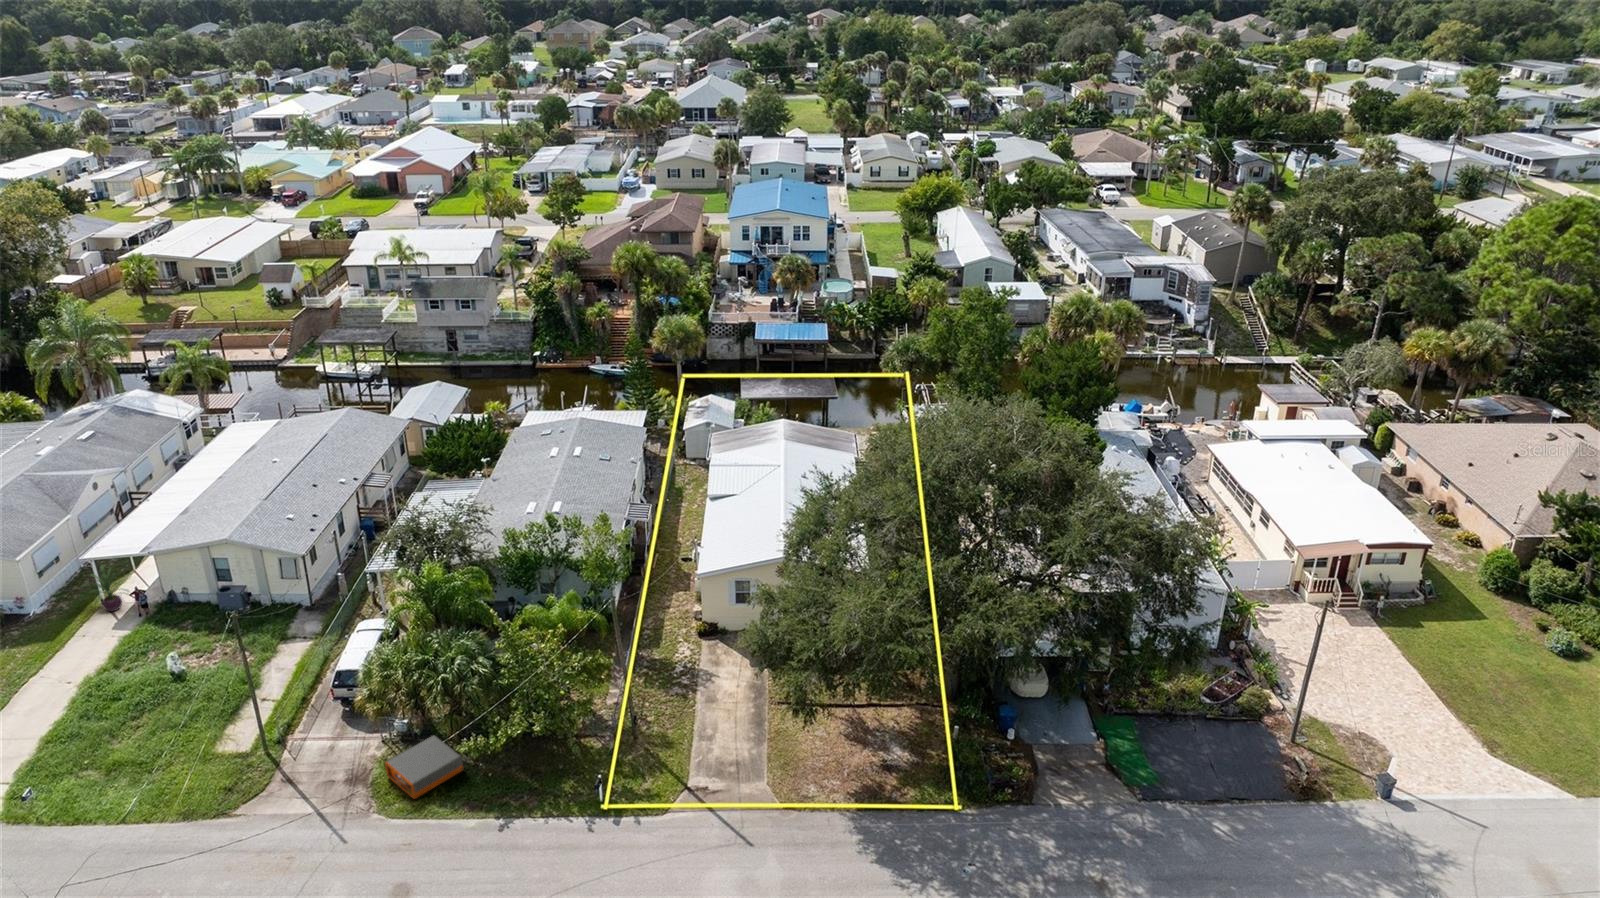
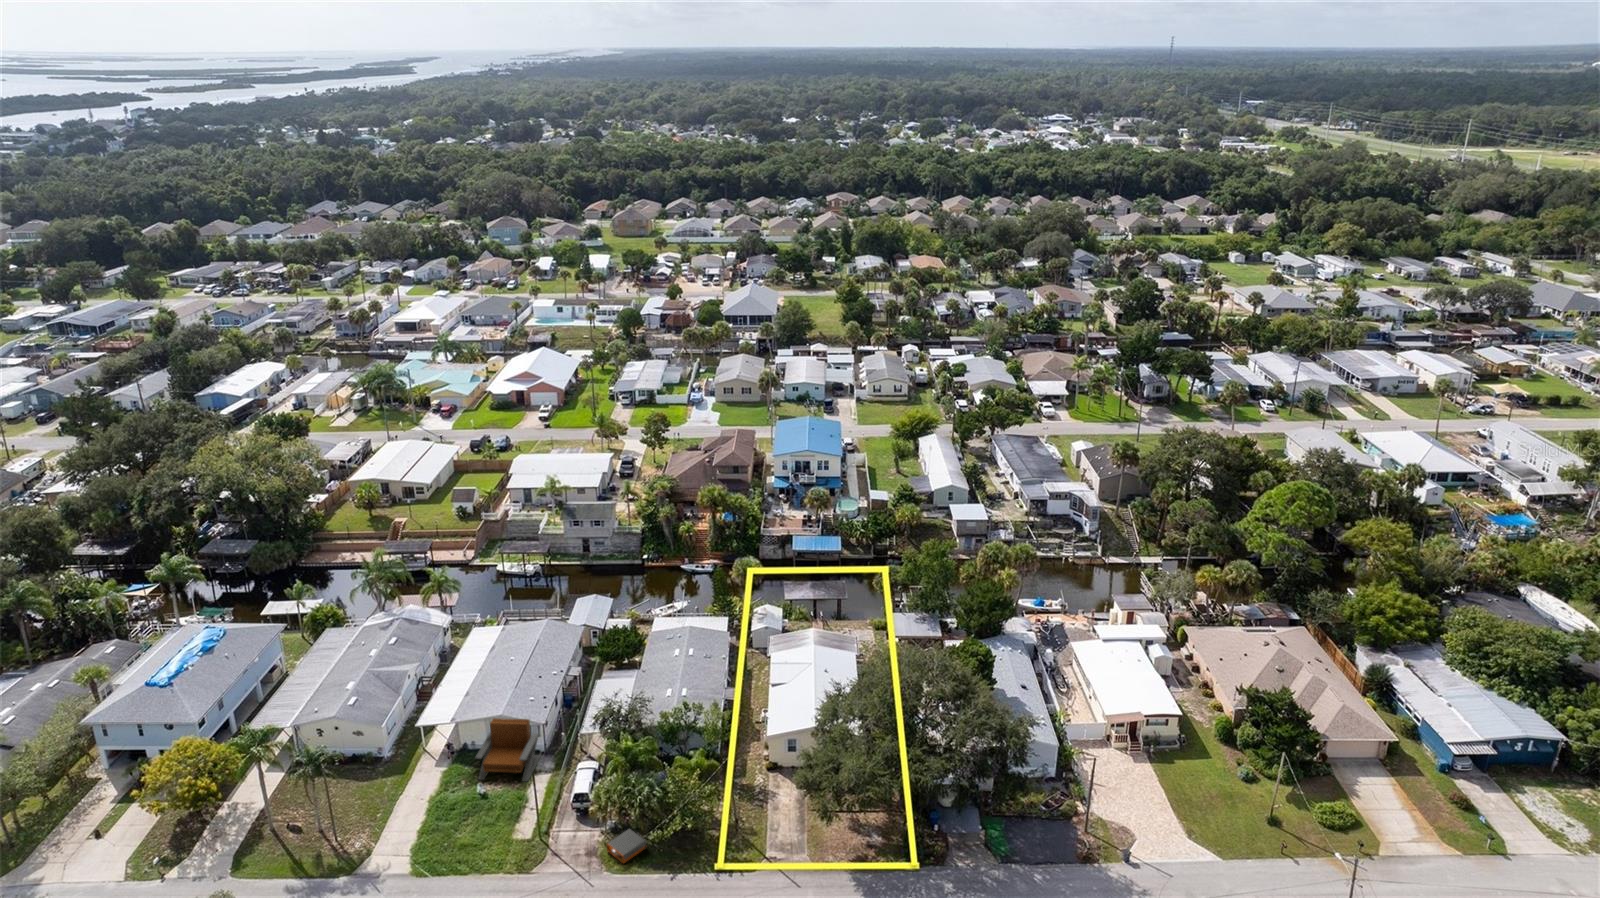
lounge chair: none [169,549,304,658] -> present [475,718,540,782]
decorative plant: present [90,564,128,612] -> none [415,724,443,752]

